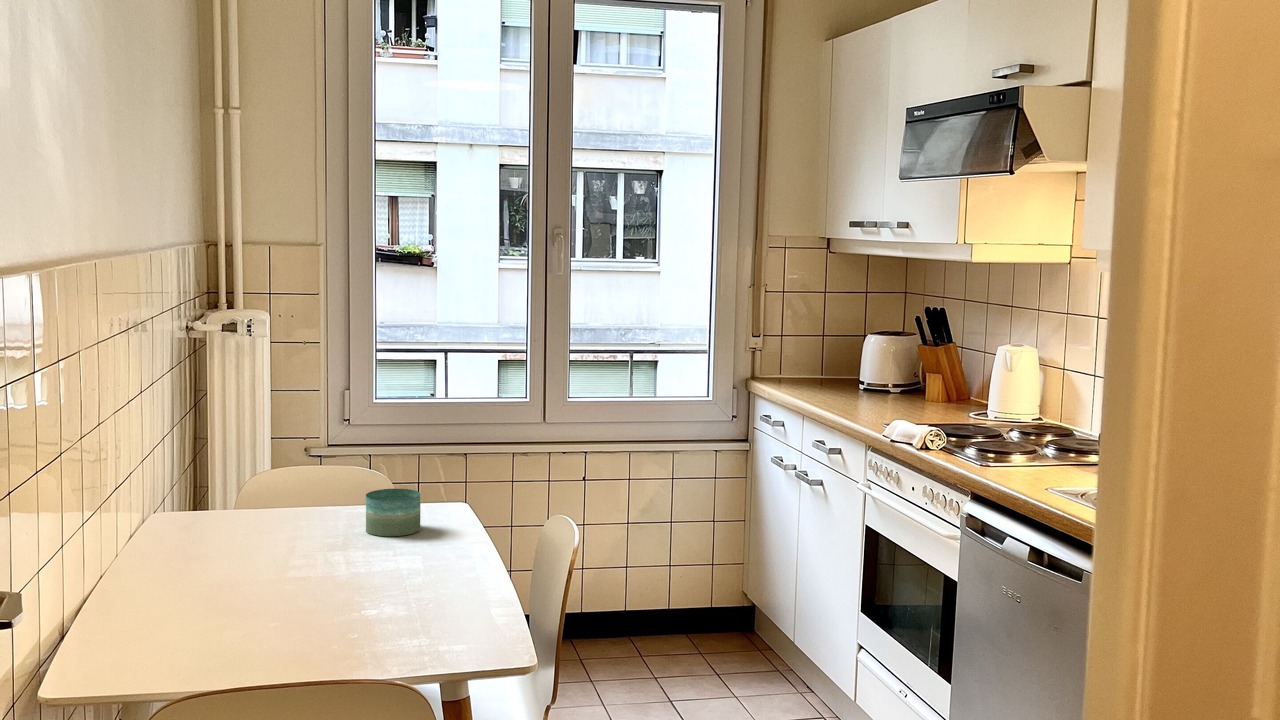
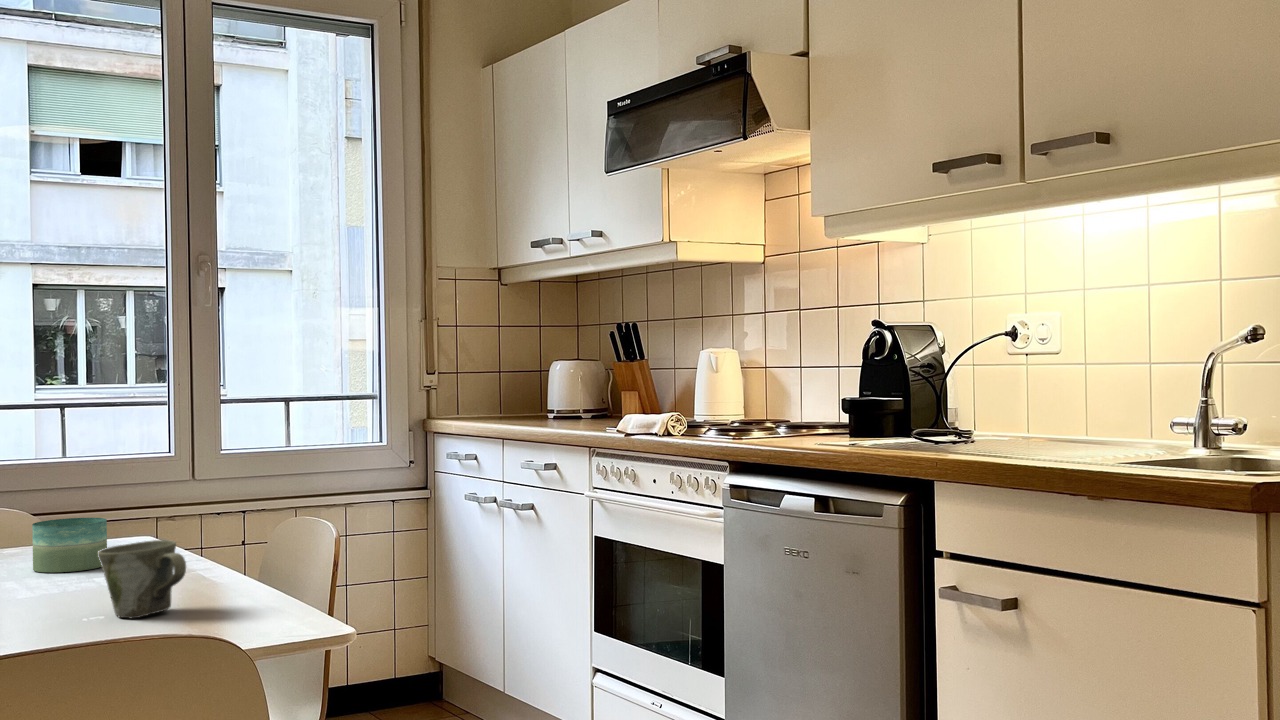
mug: none [370,545,429,610] -> present [98,540,186,618]

